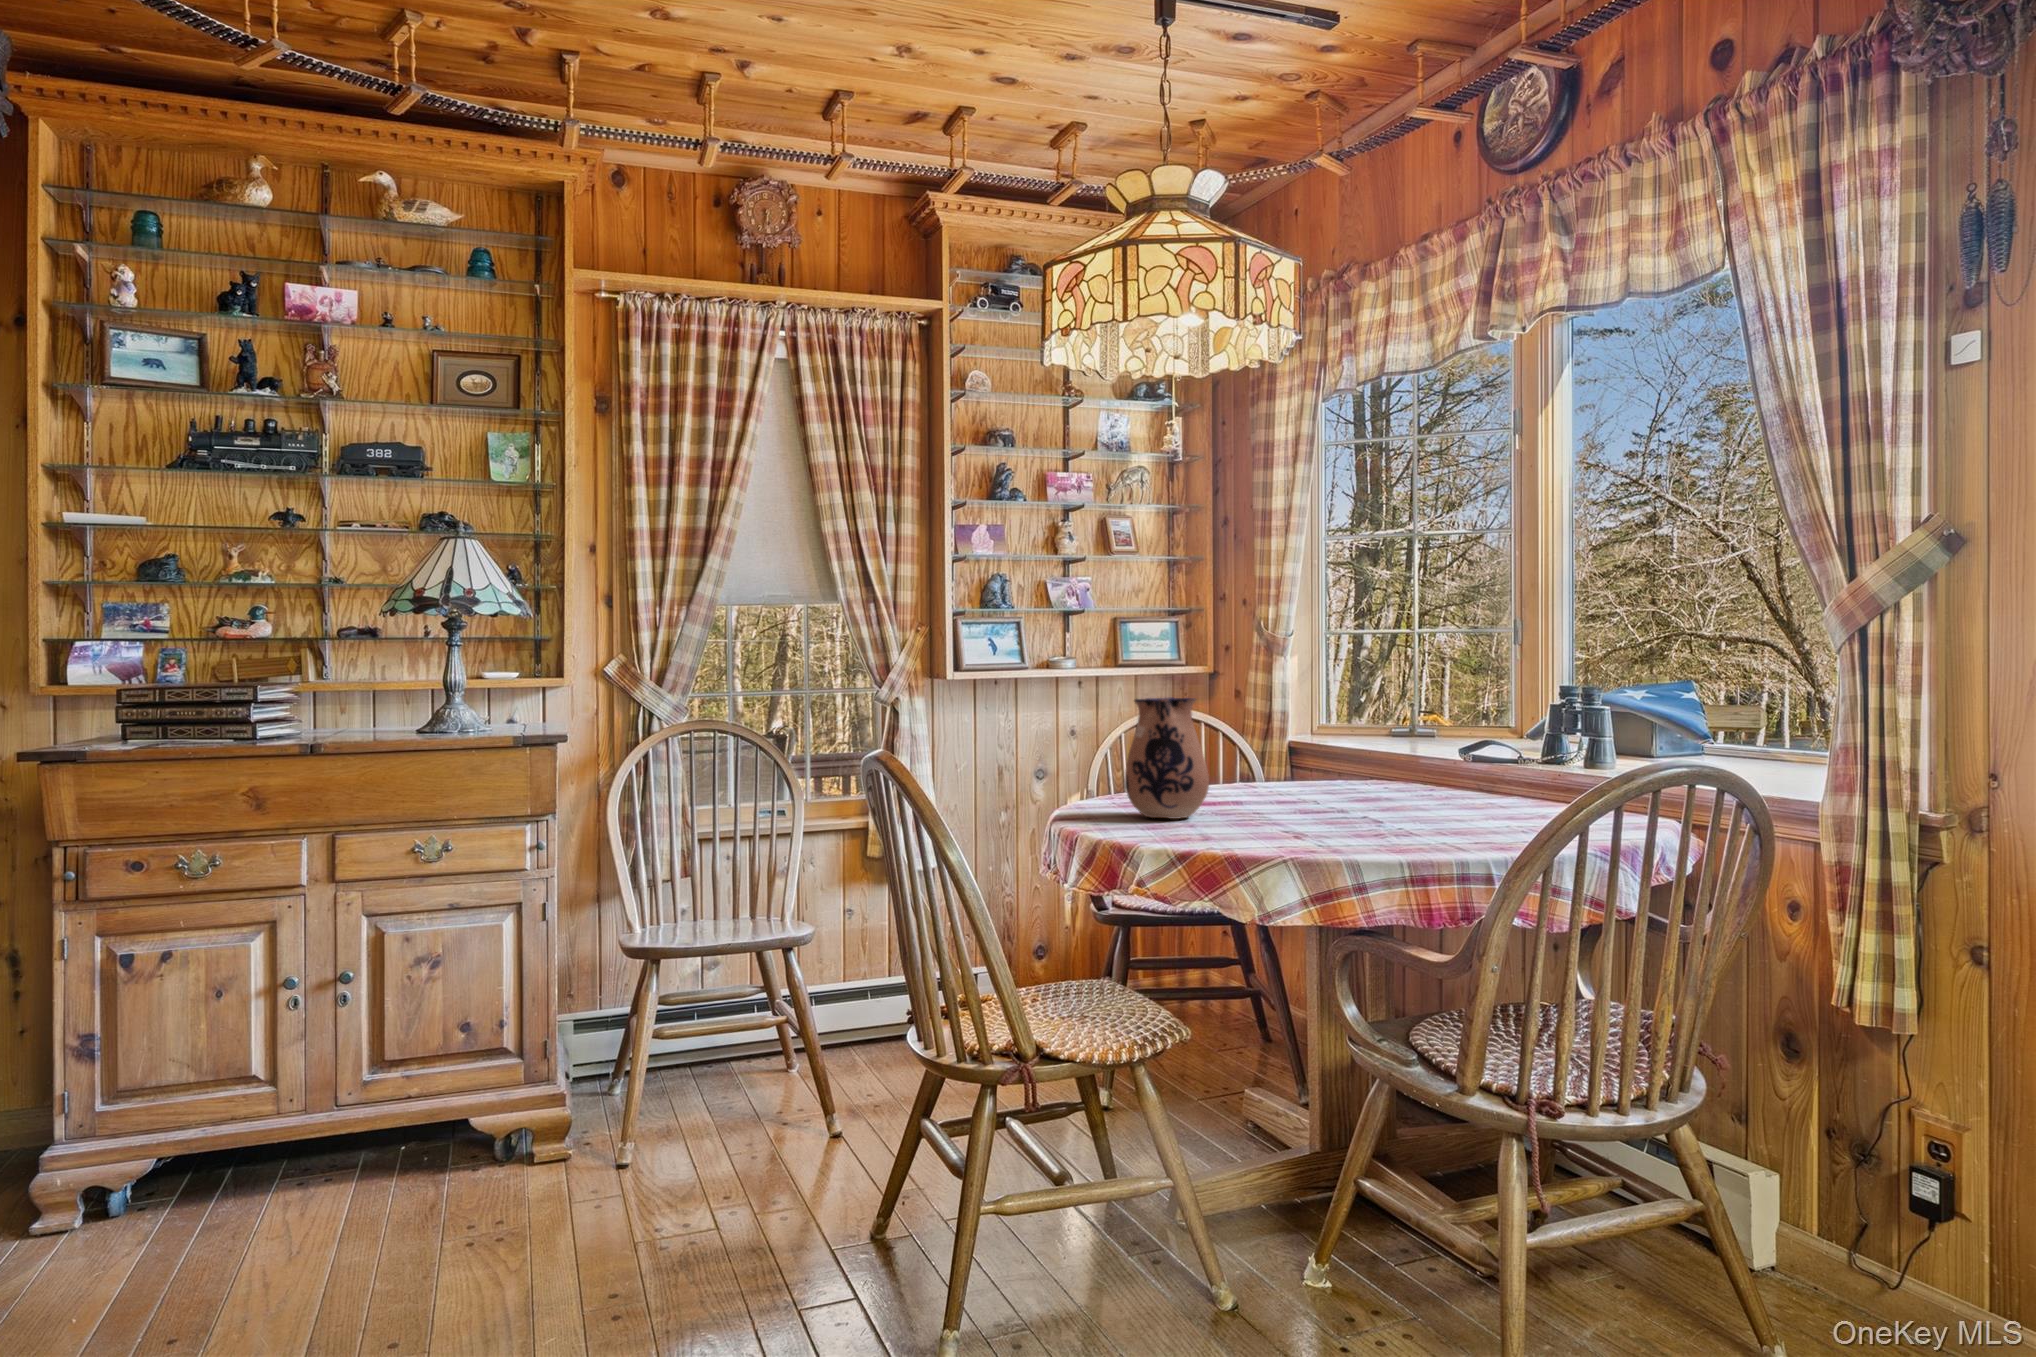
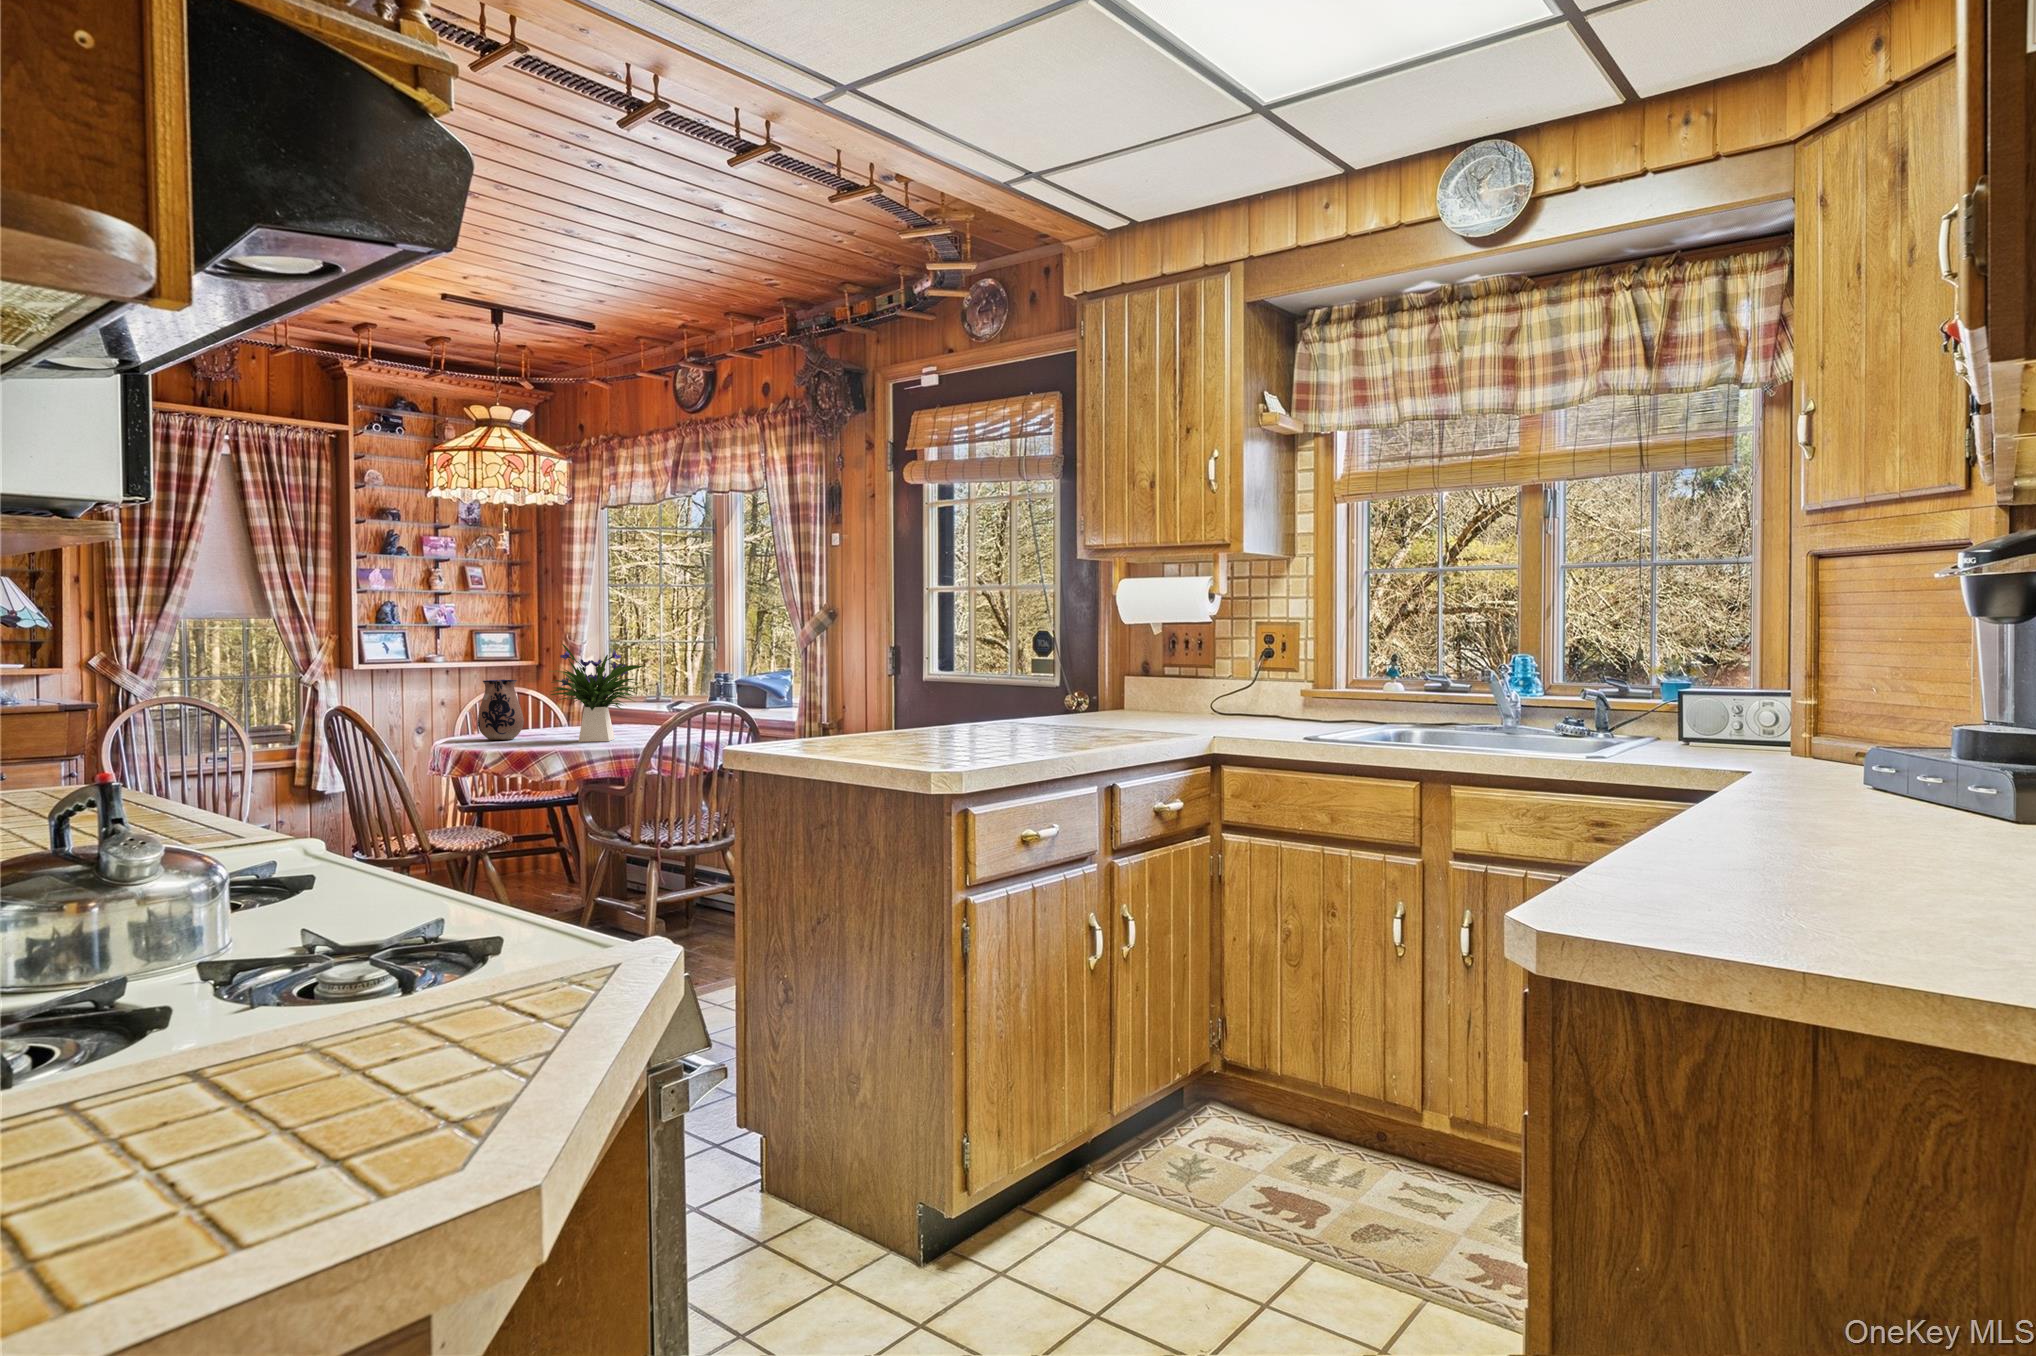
flower arrangement: none [1262,620,1467,837] -> present [550,644,643,742]

